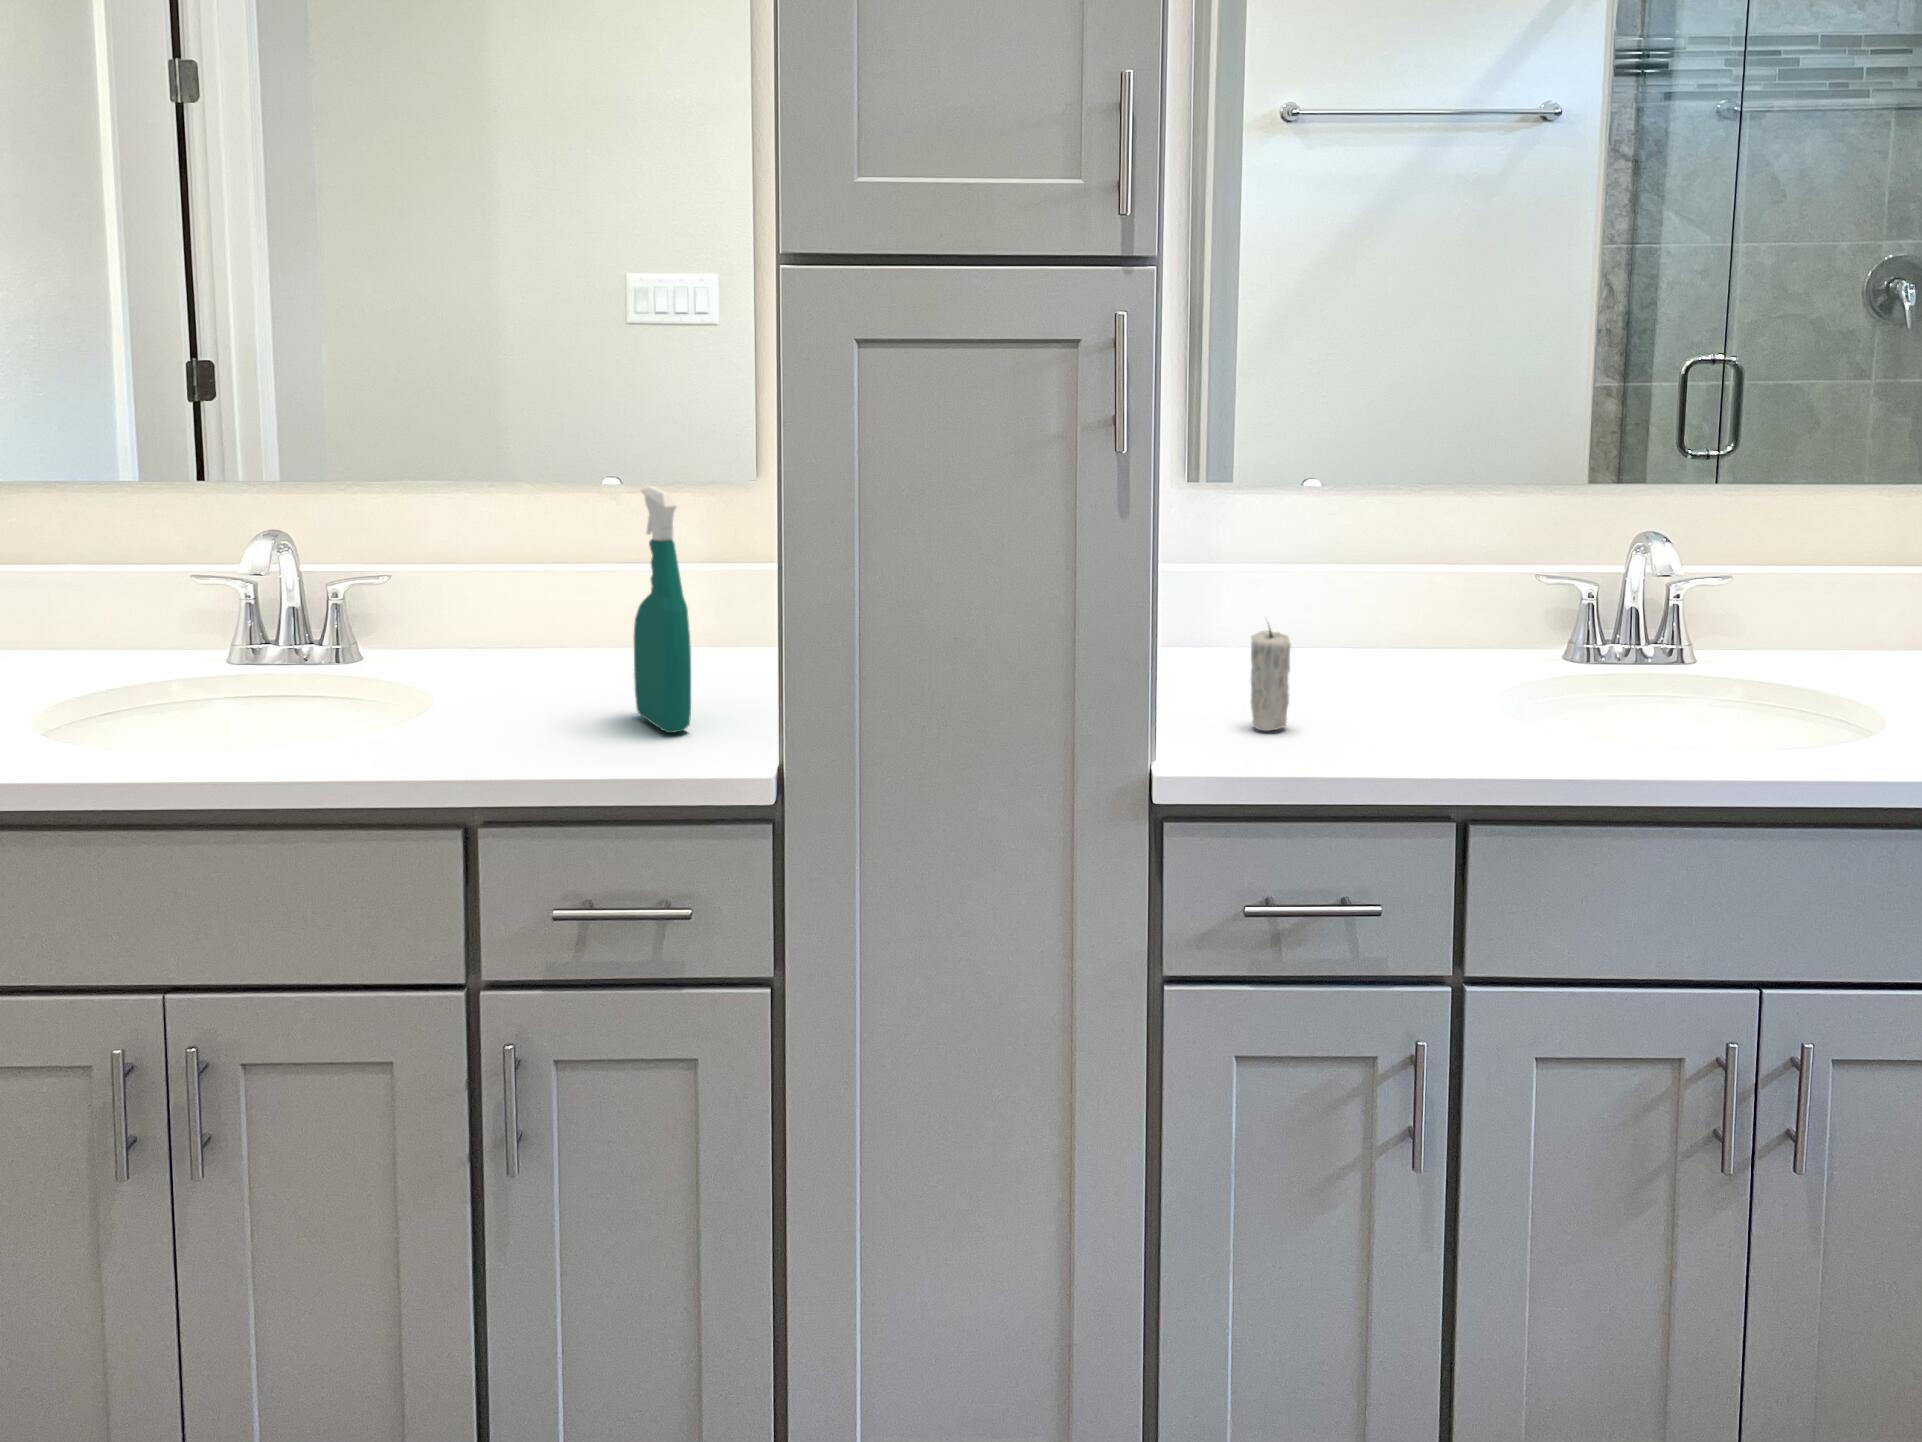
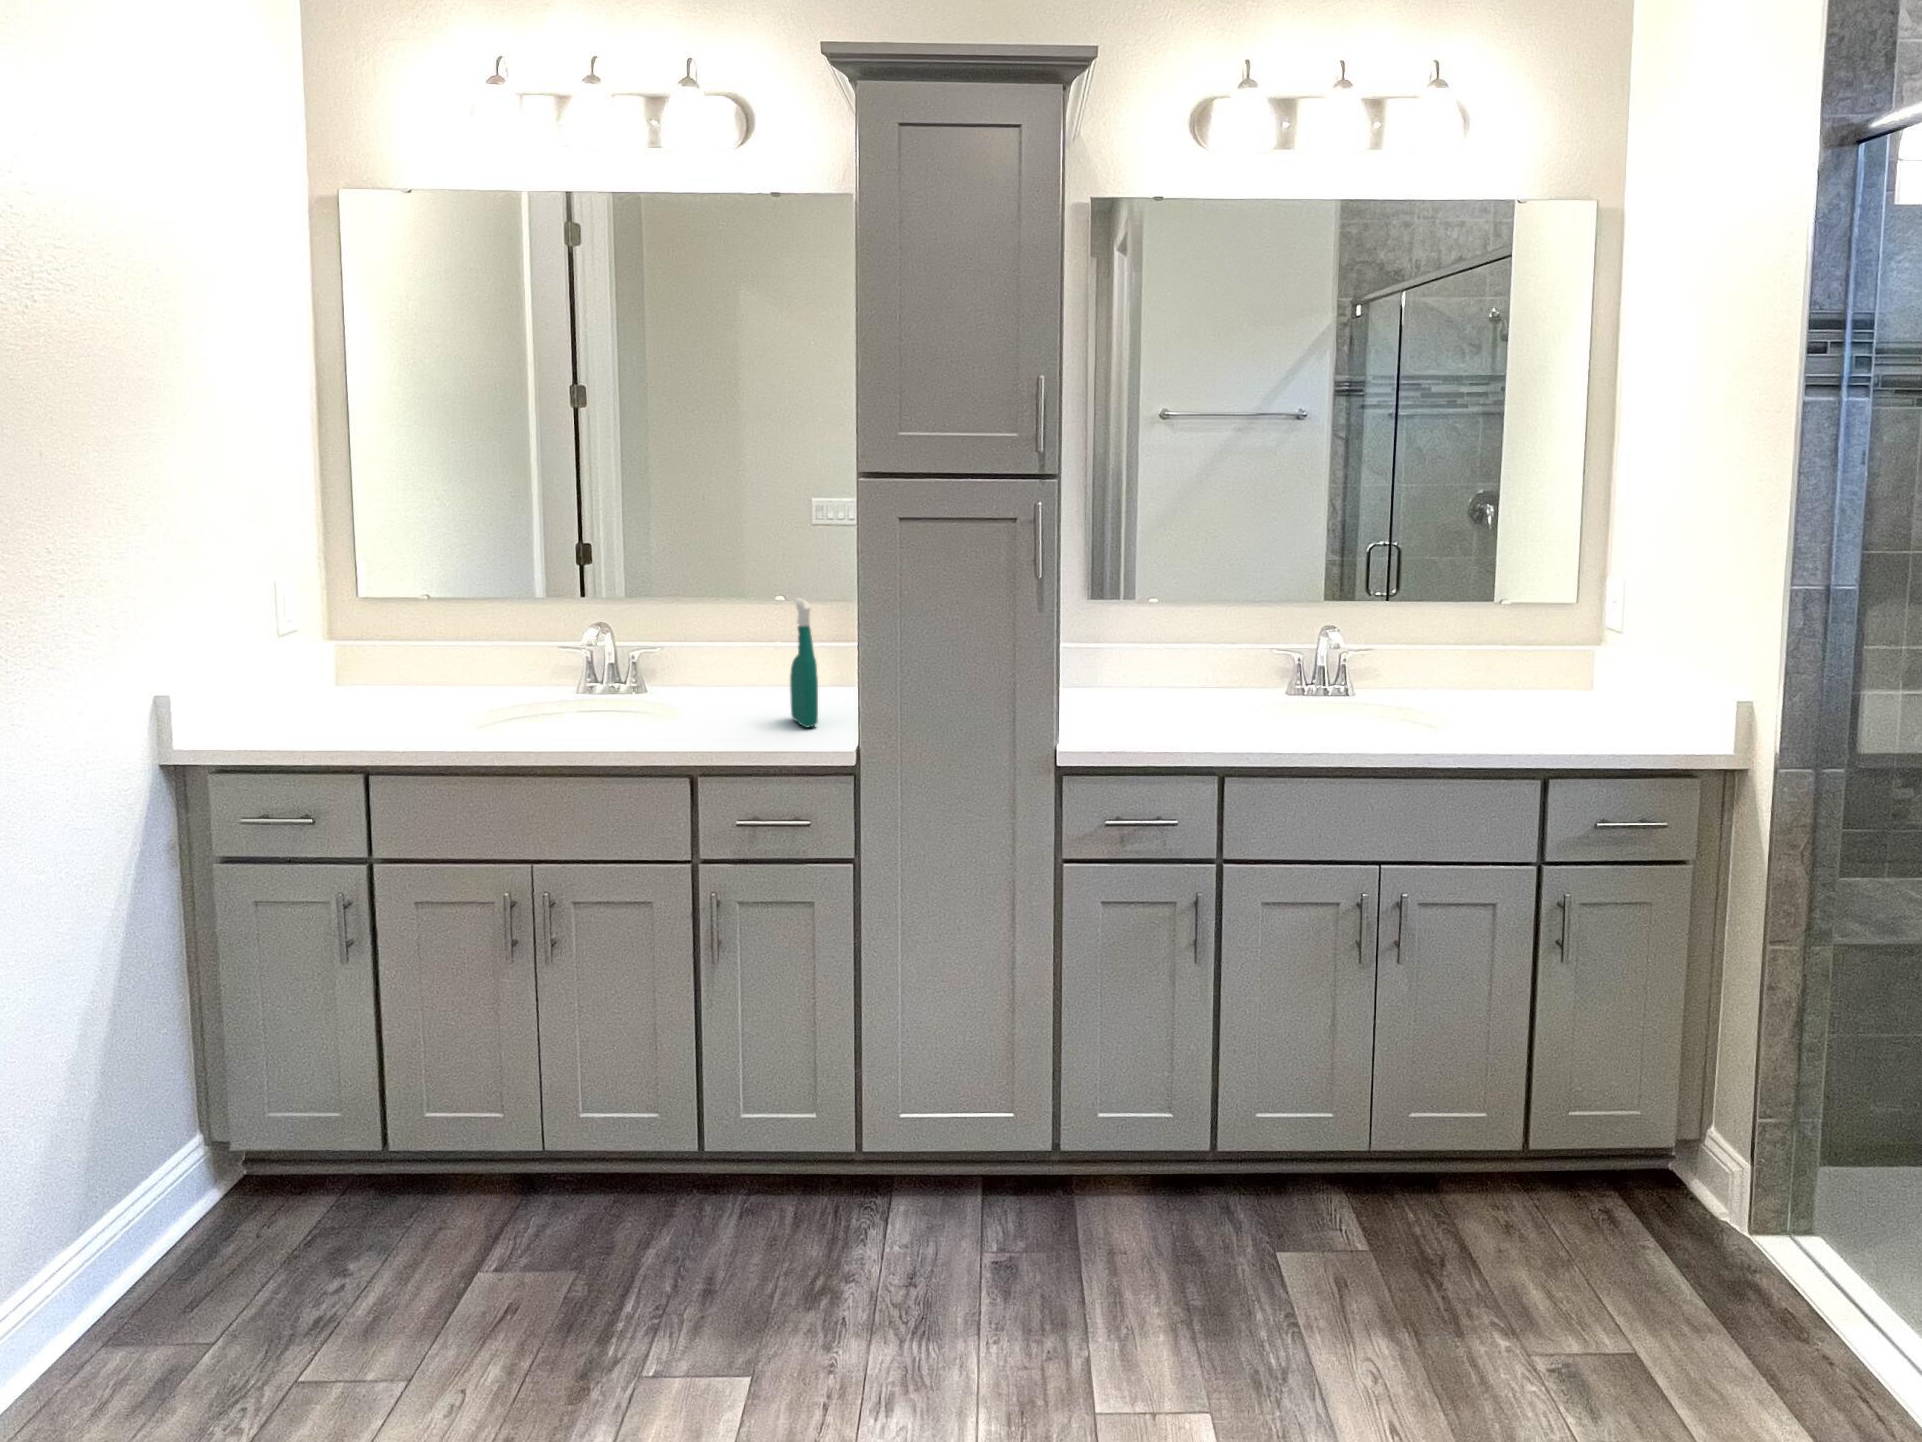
candle: present [1251,628,1291,731] -> none [1112,666,1133,727]

